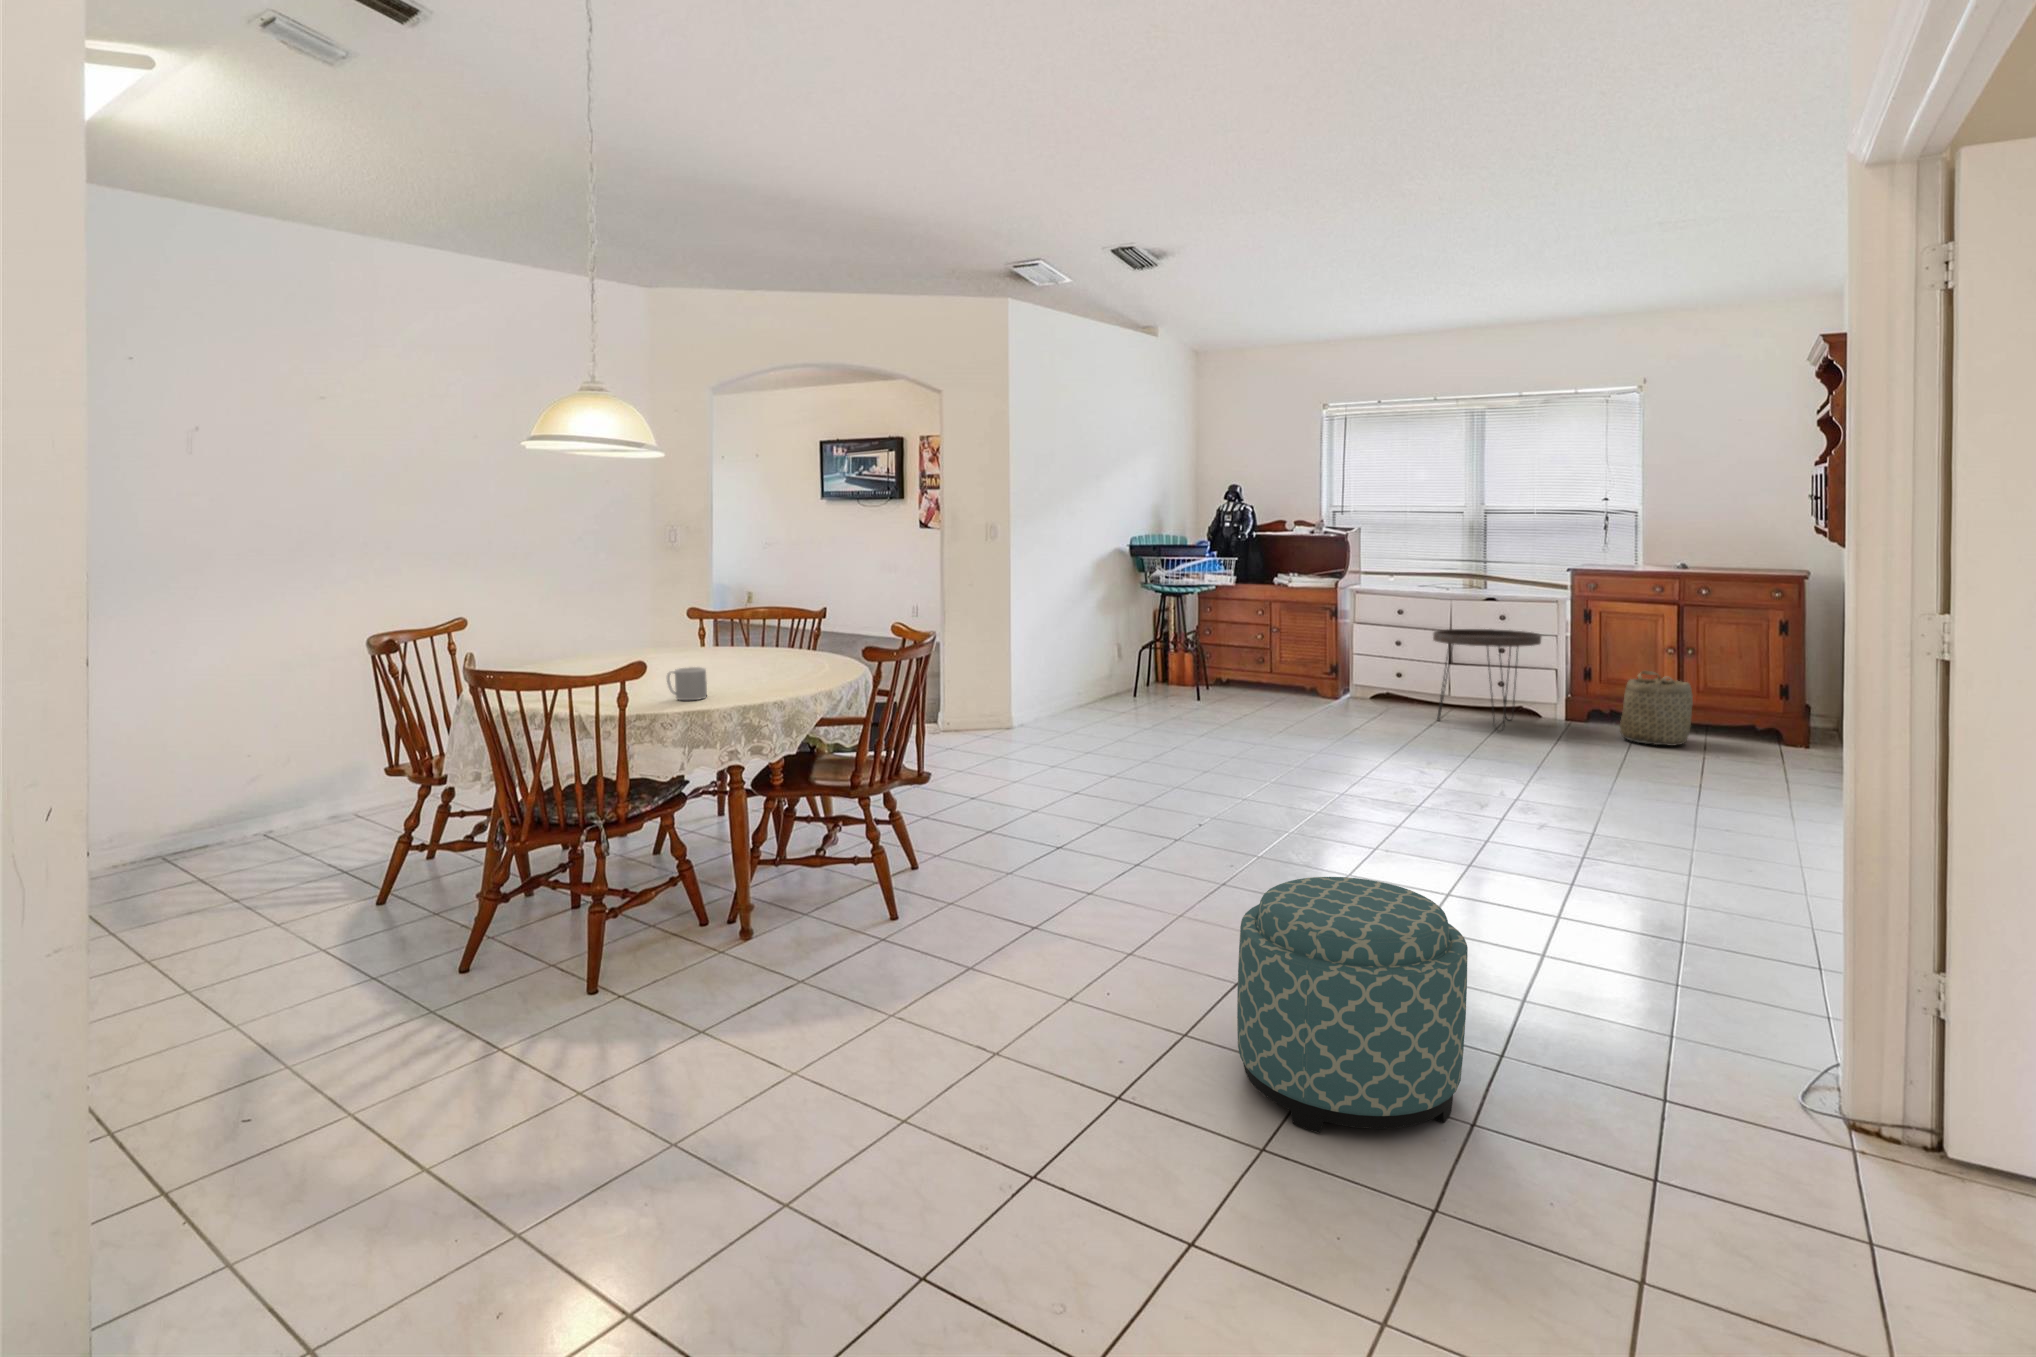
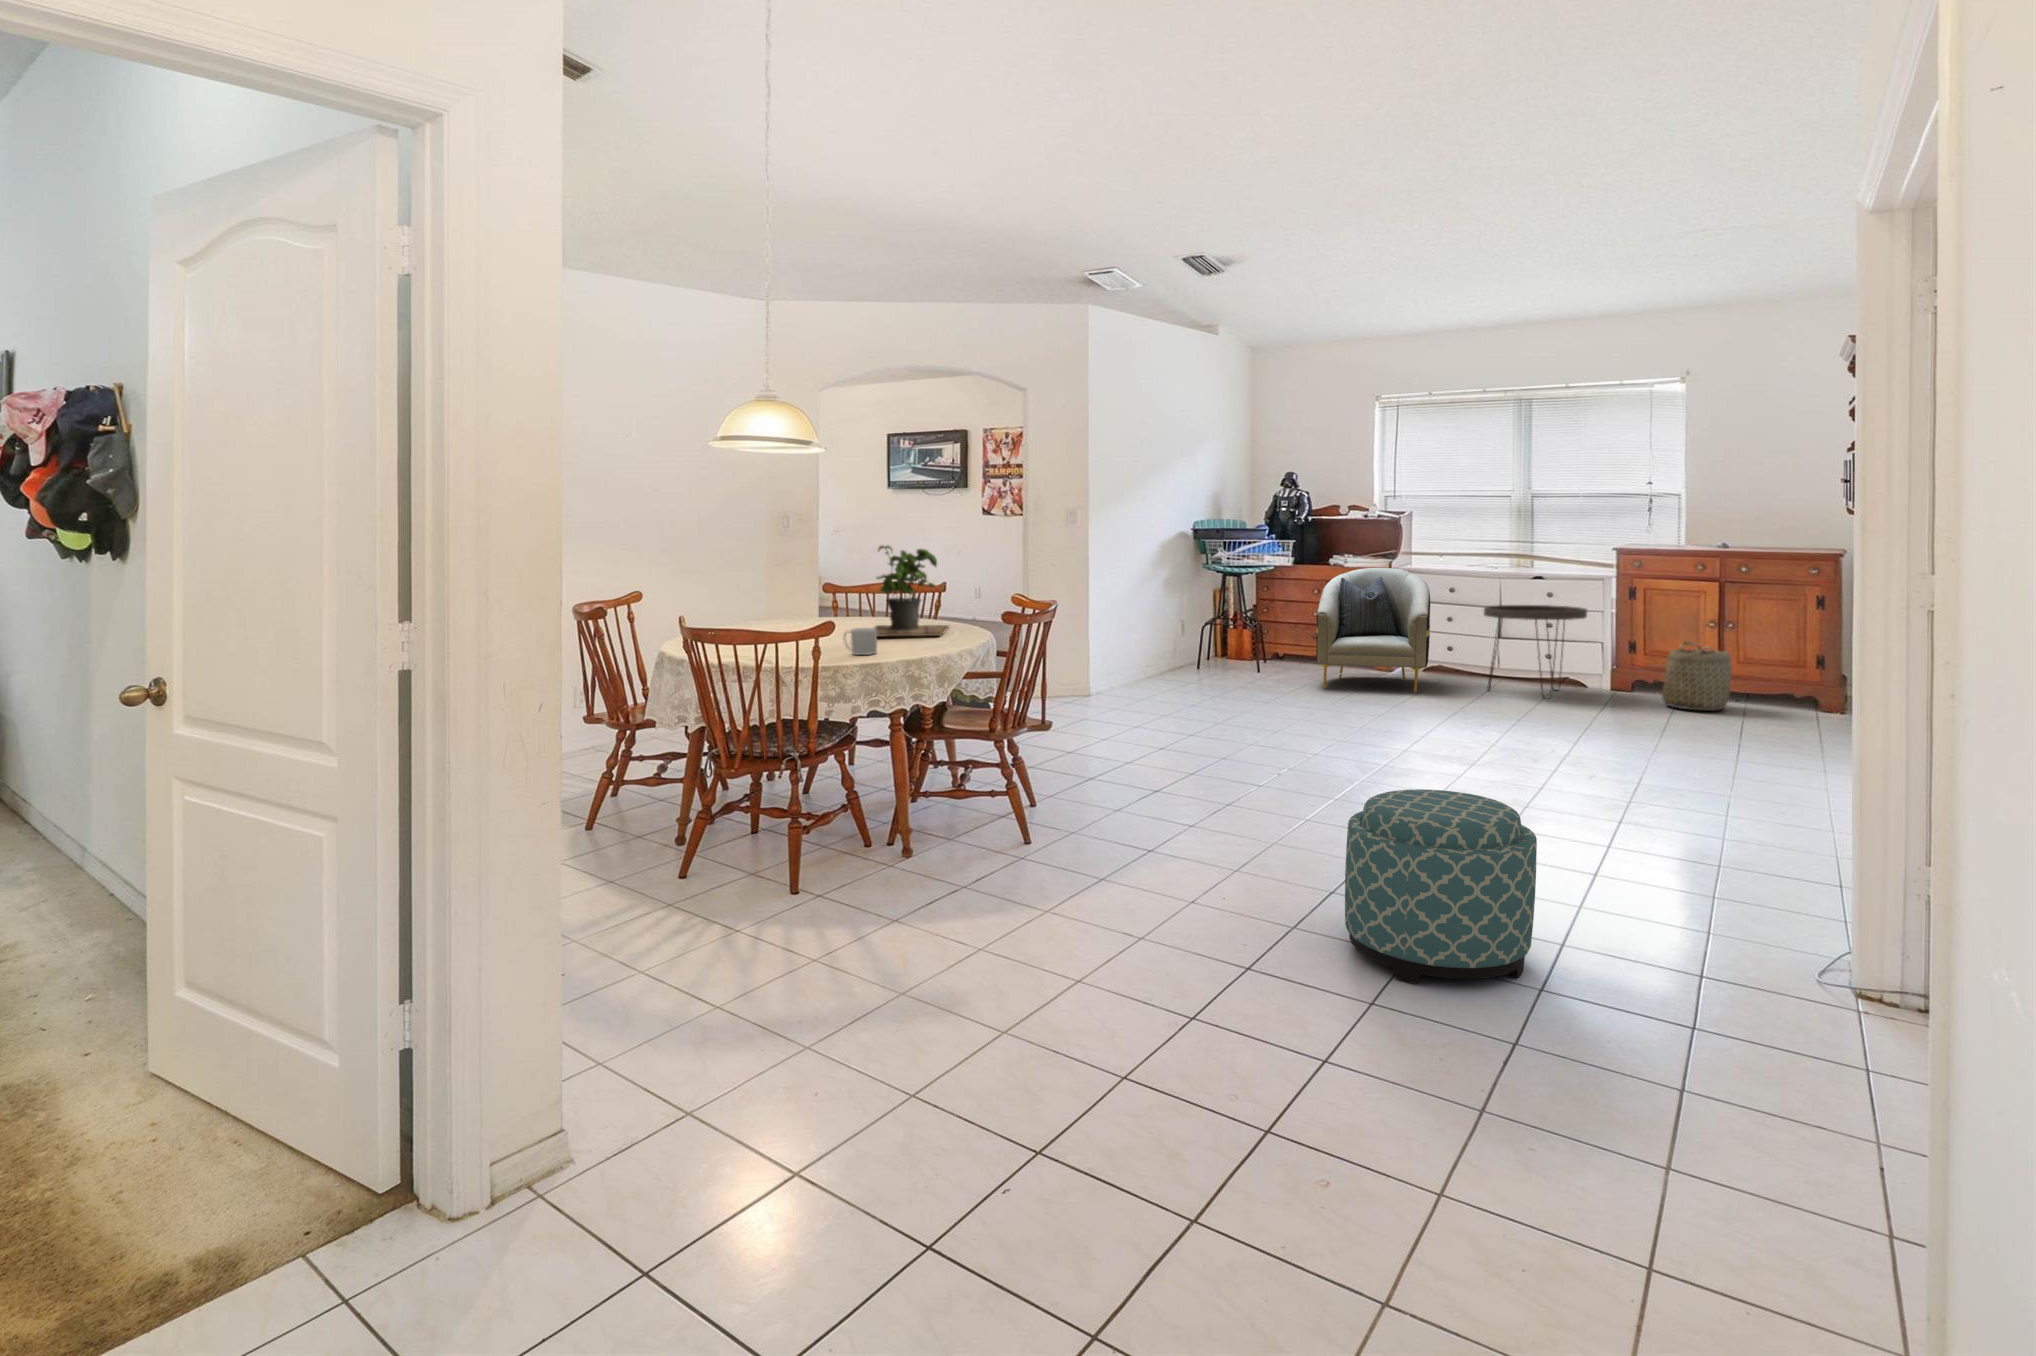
potted plant: none [706,568,815,675] -> present [874,546,949,636]
armchair: none [1258,588,1378,722] -> present [1316,568,1430,692]

